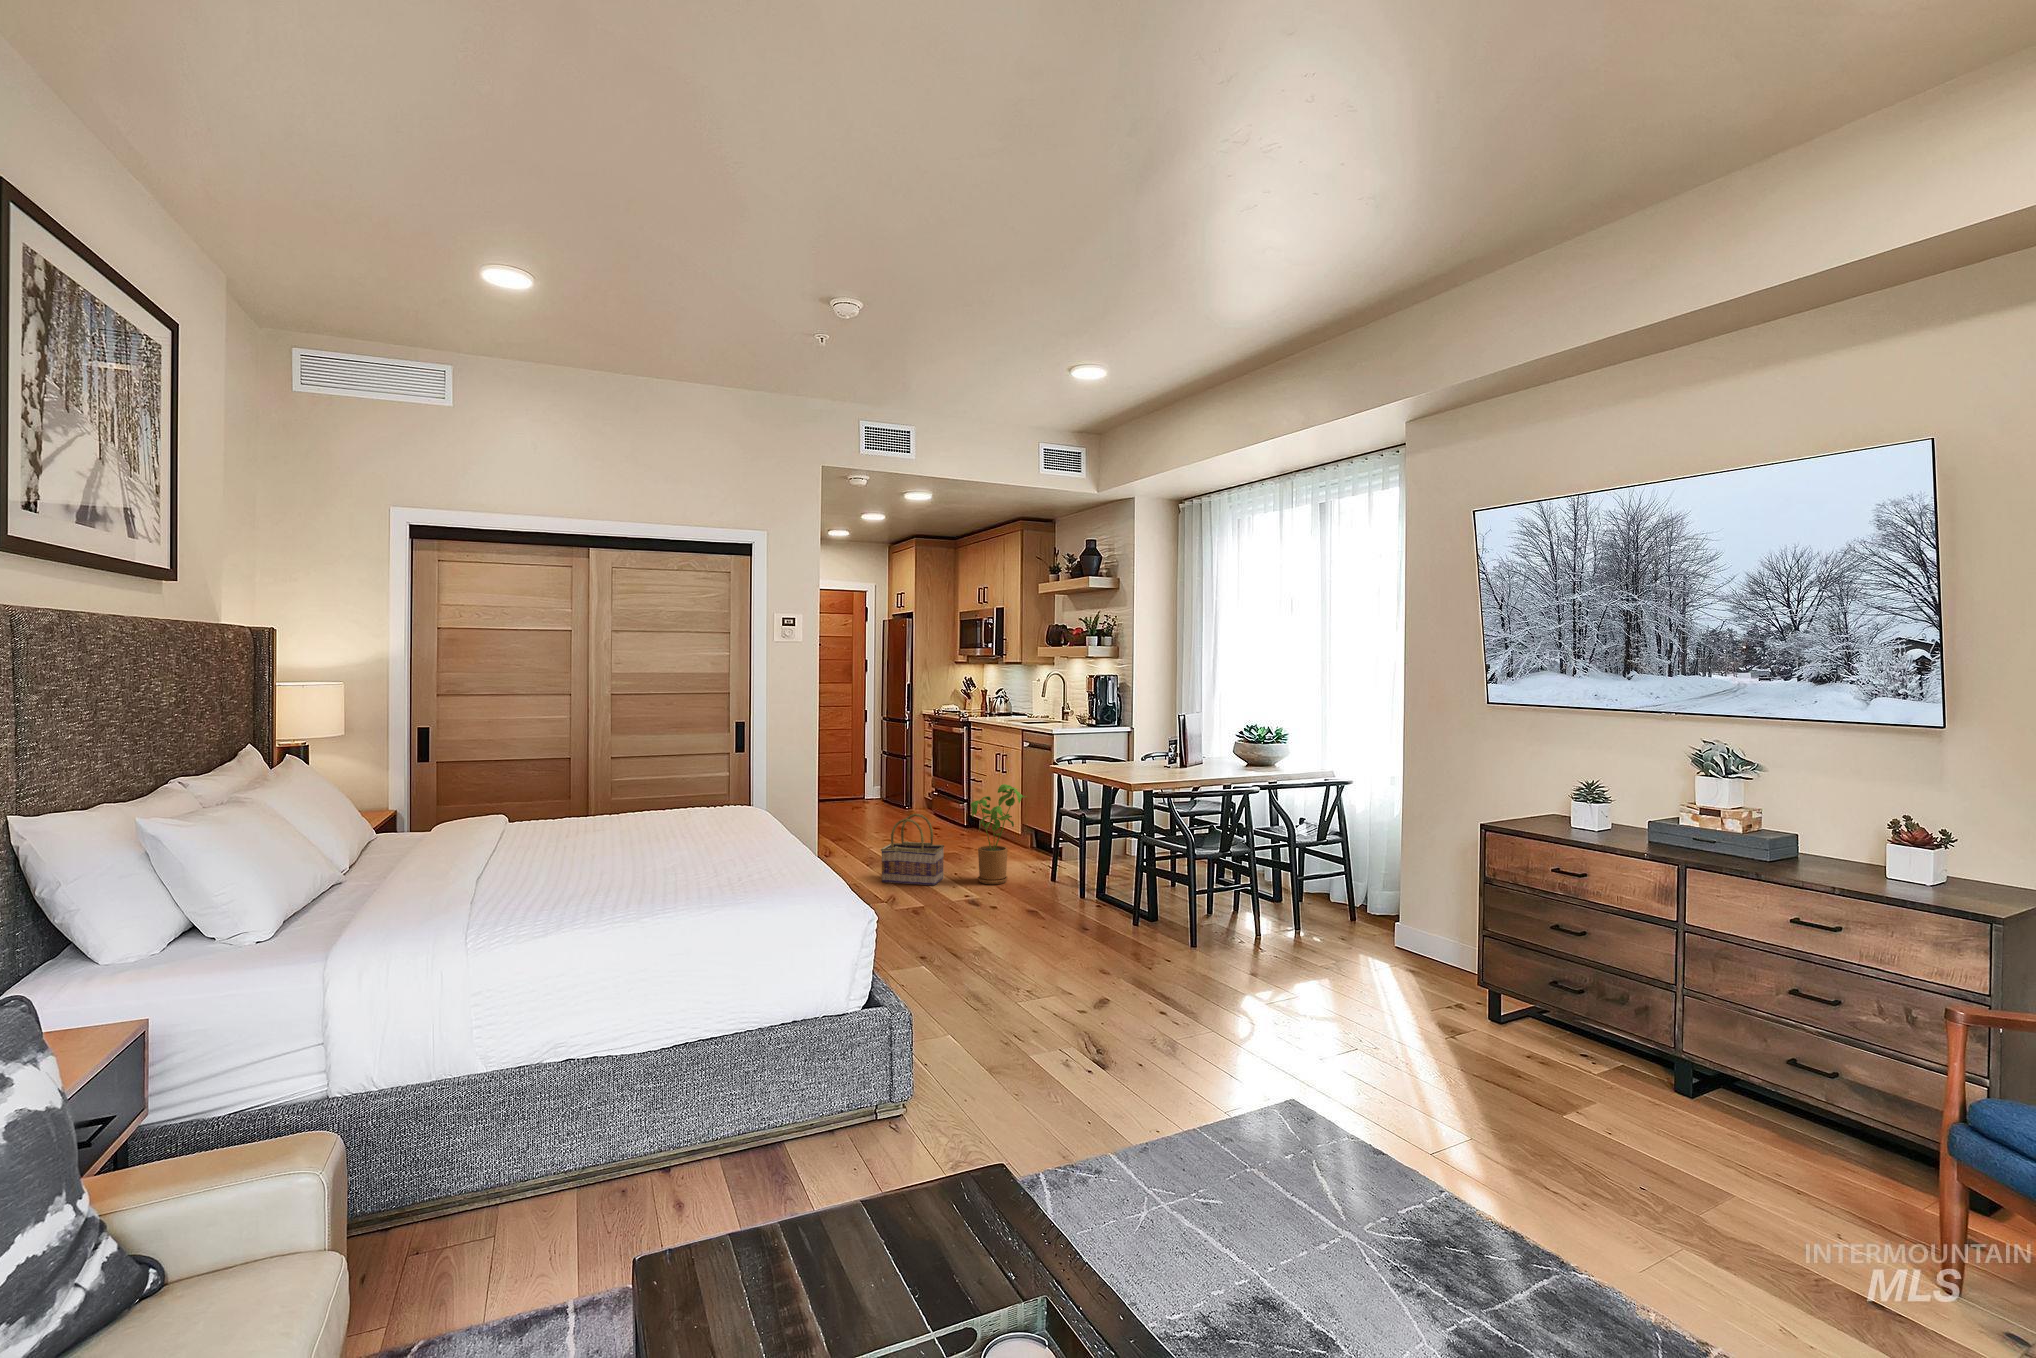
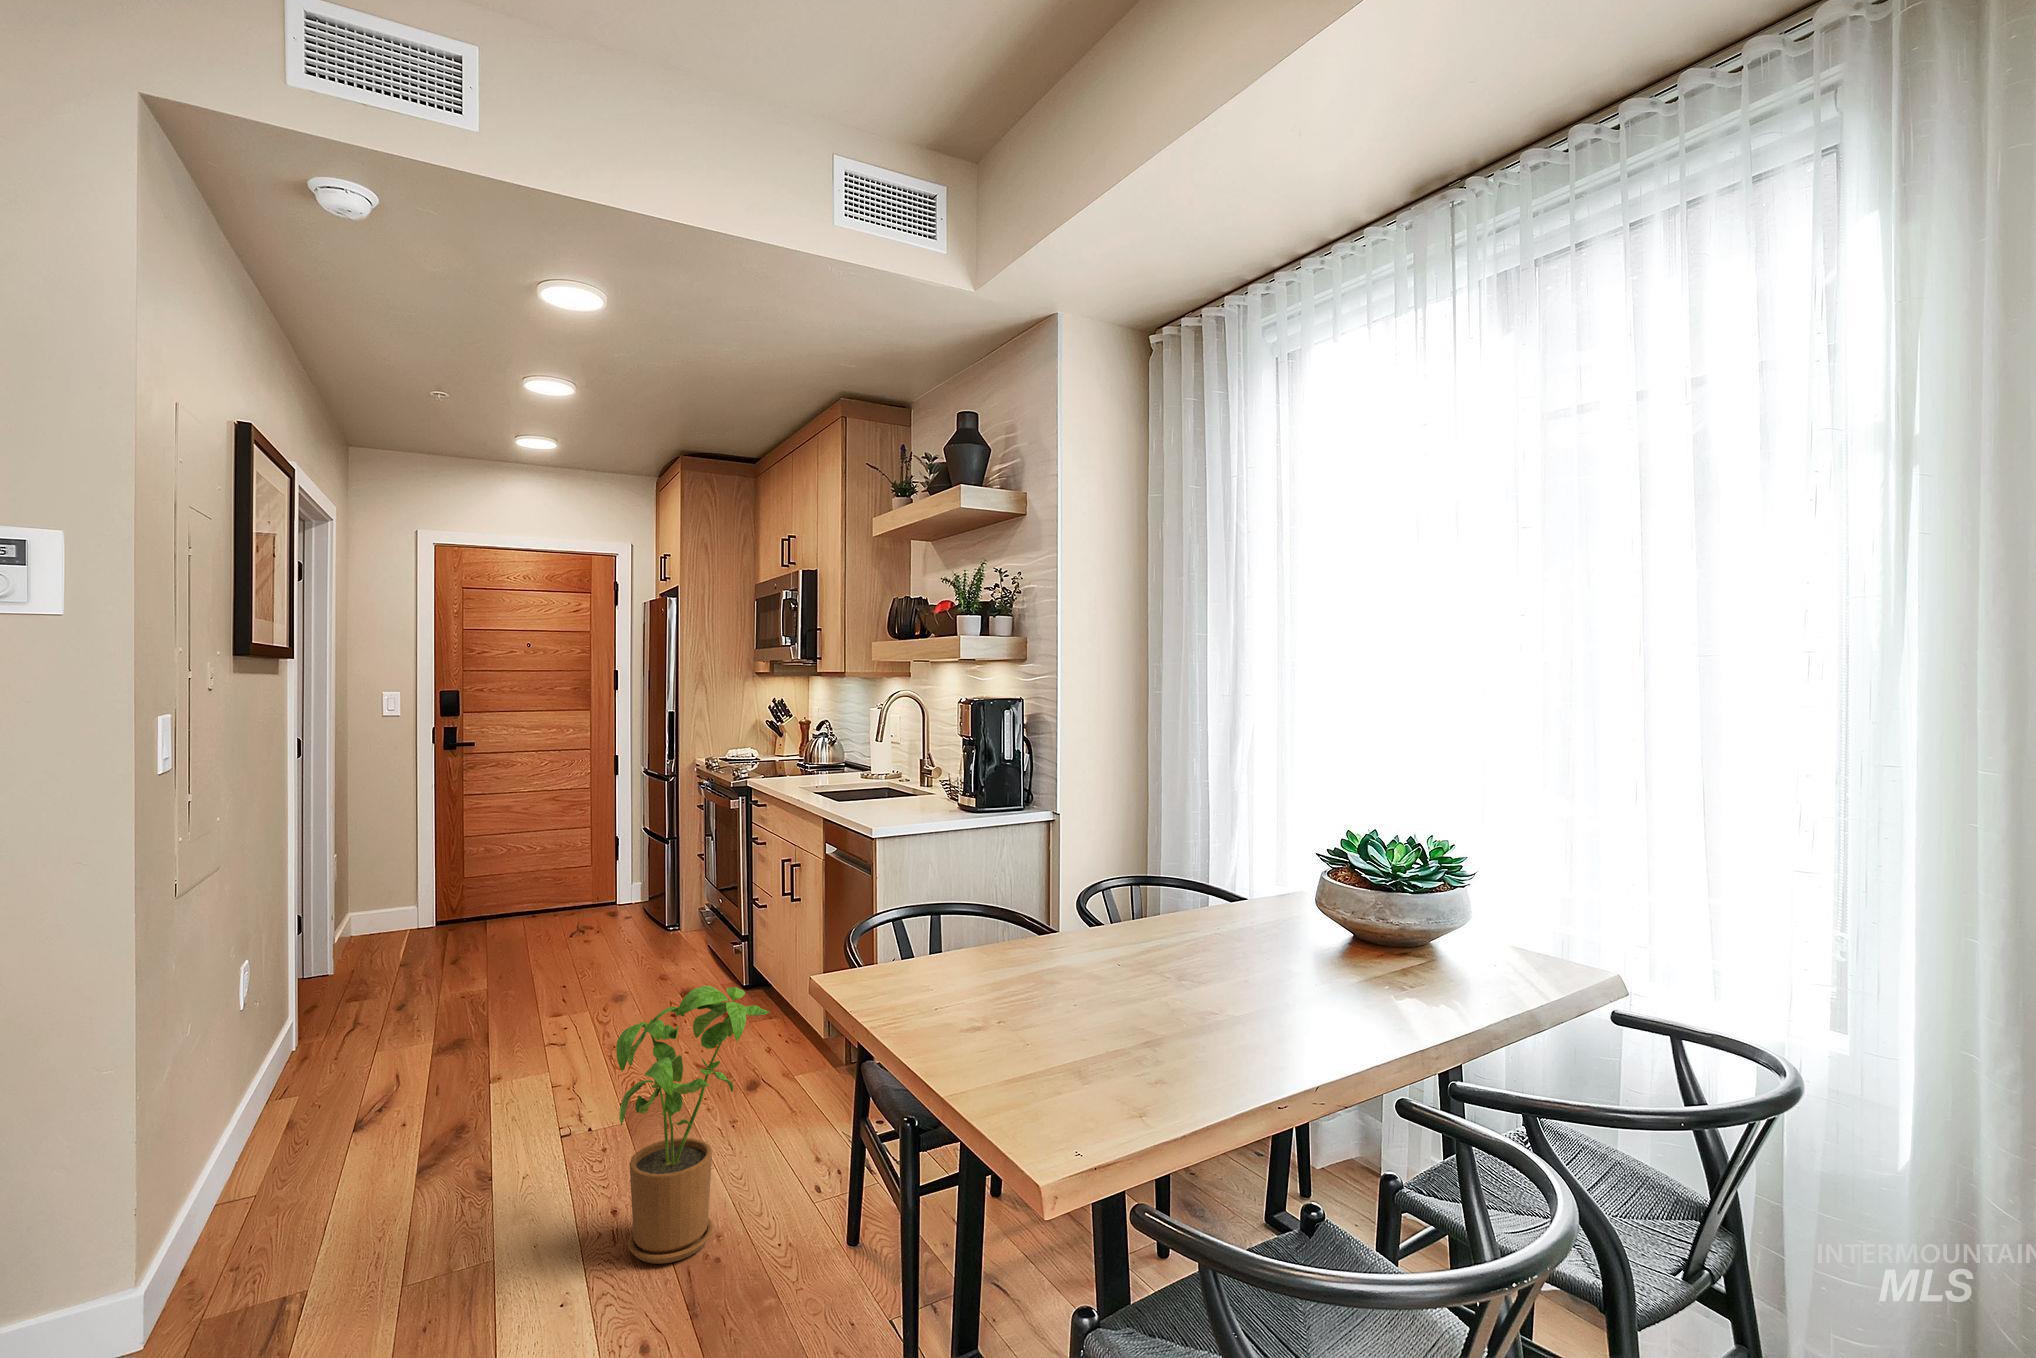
basket: present [881,814,944,885] -> none [357,1058,551,1276]

